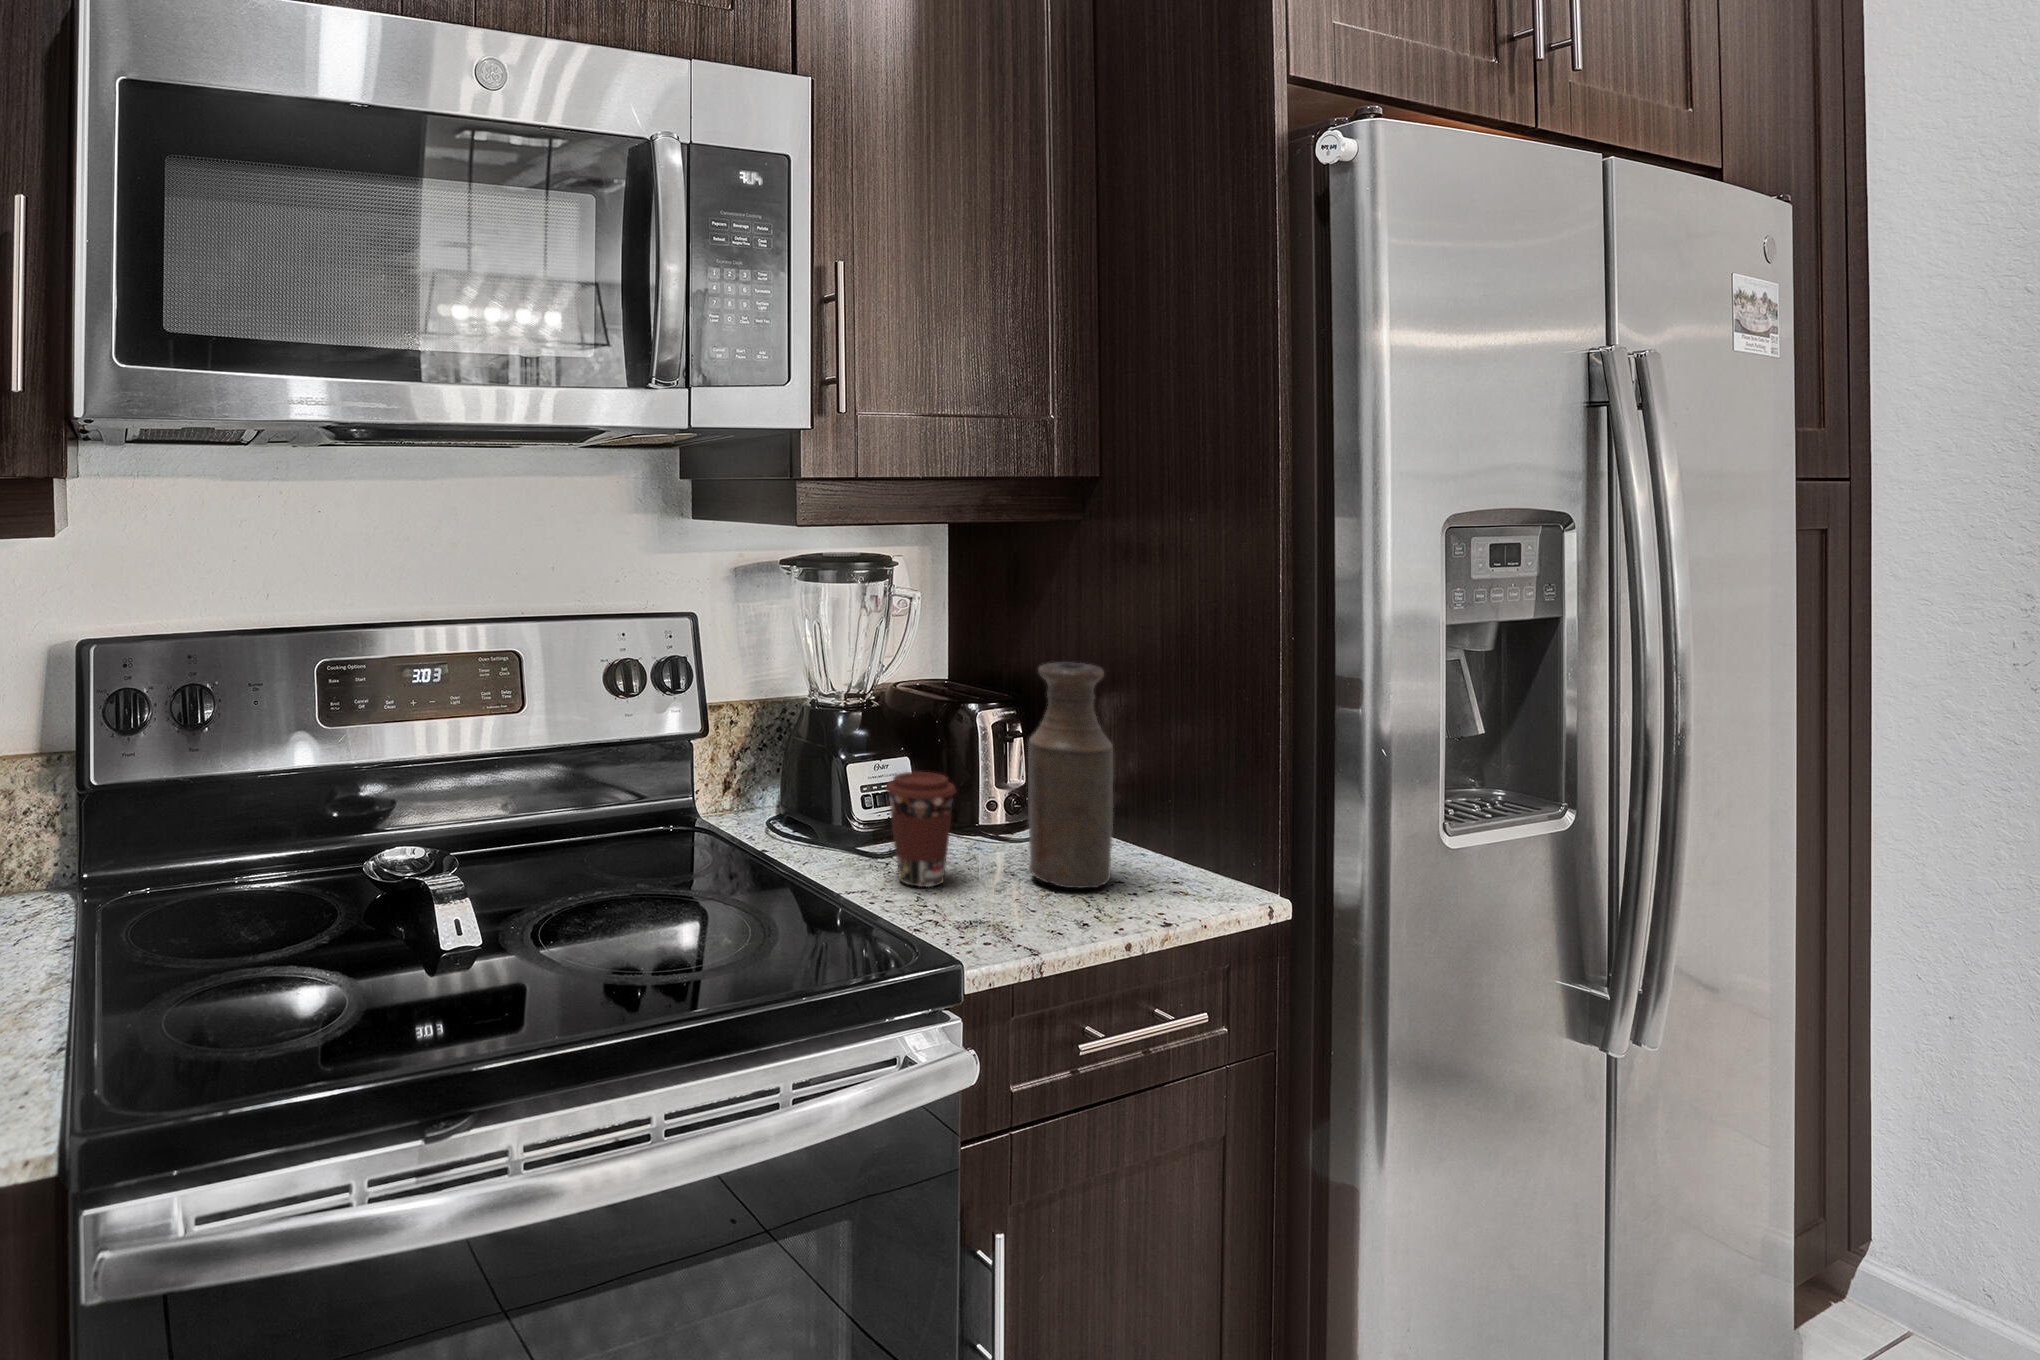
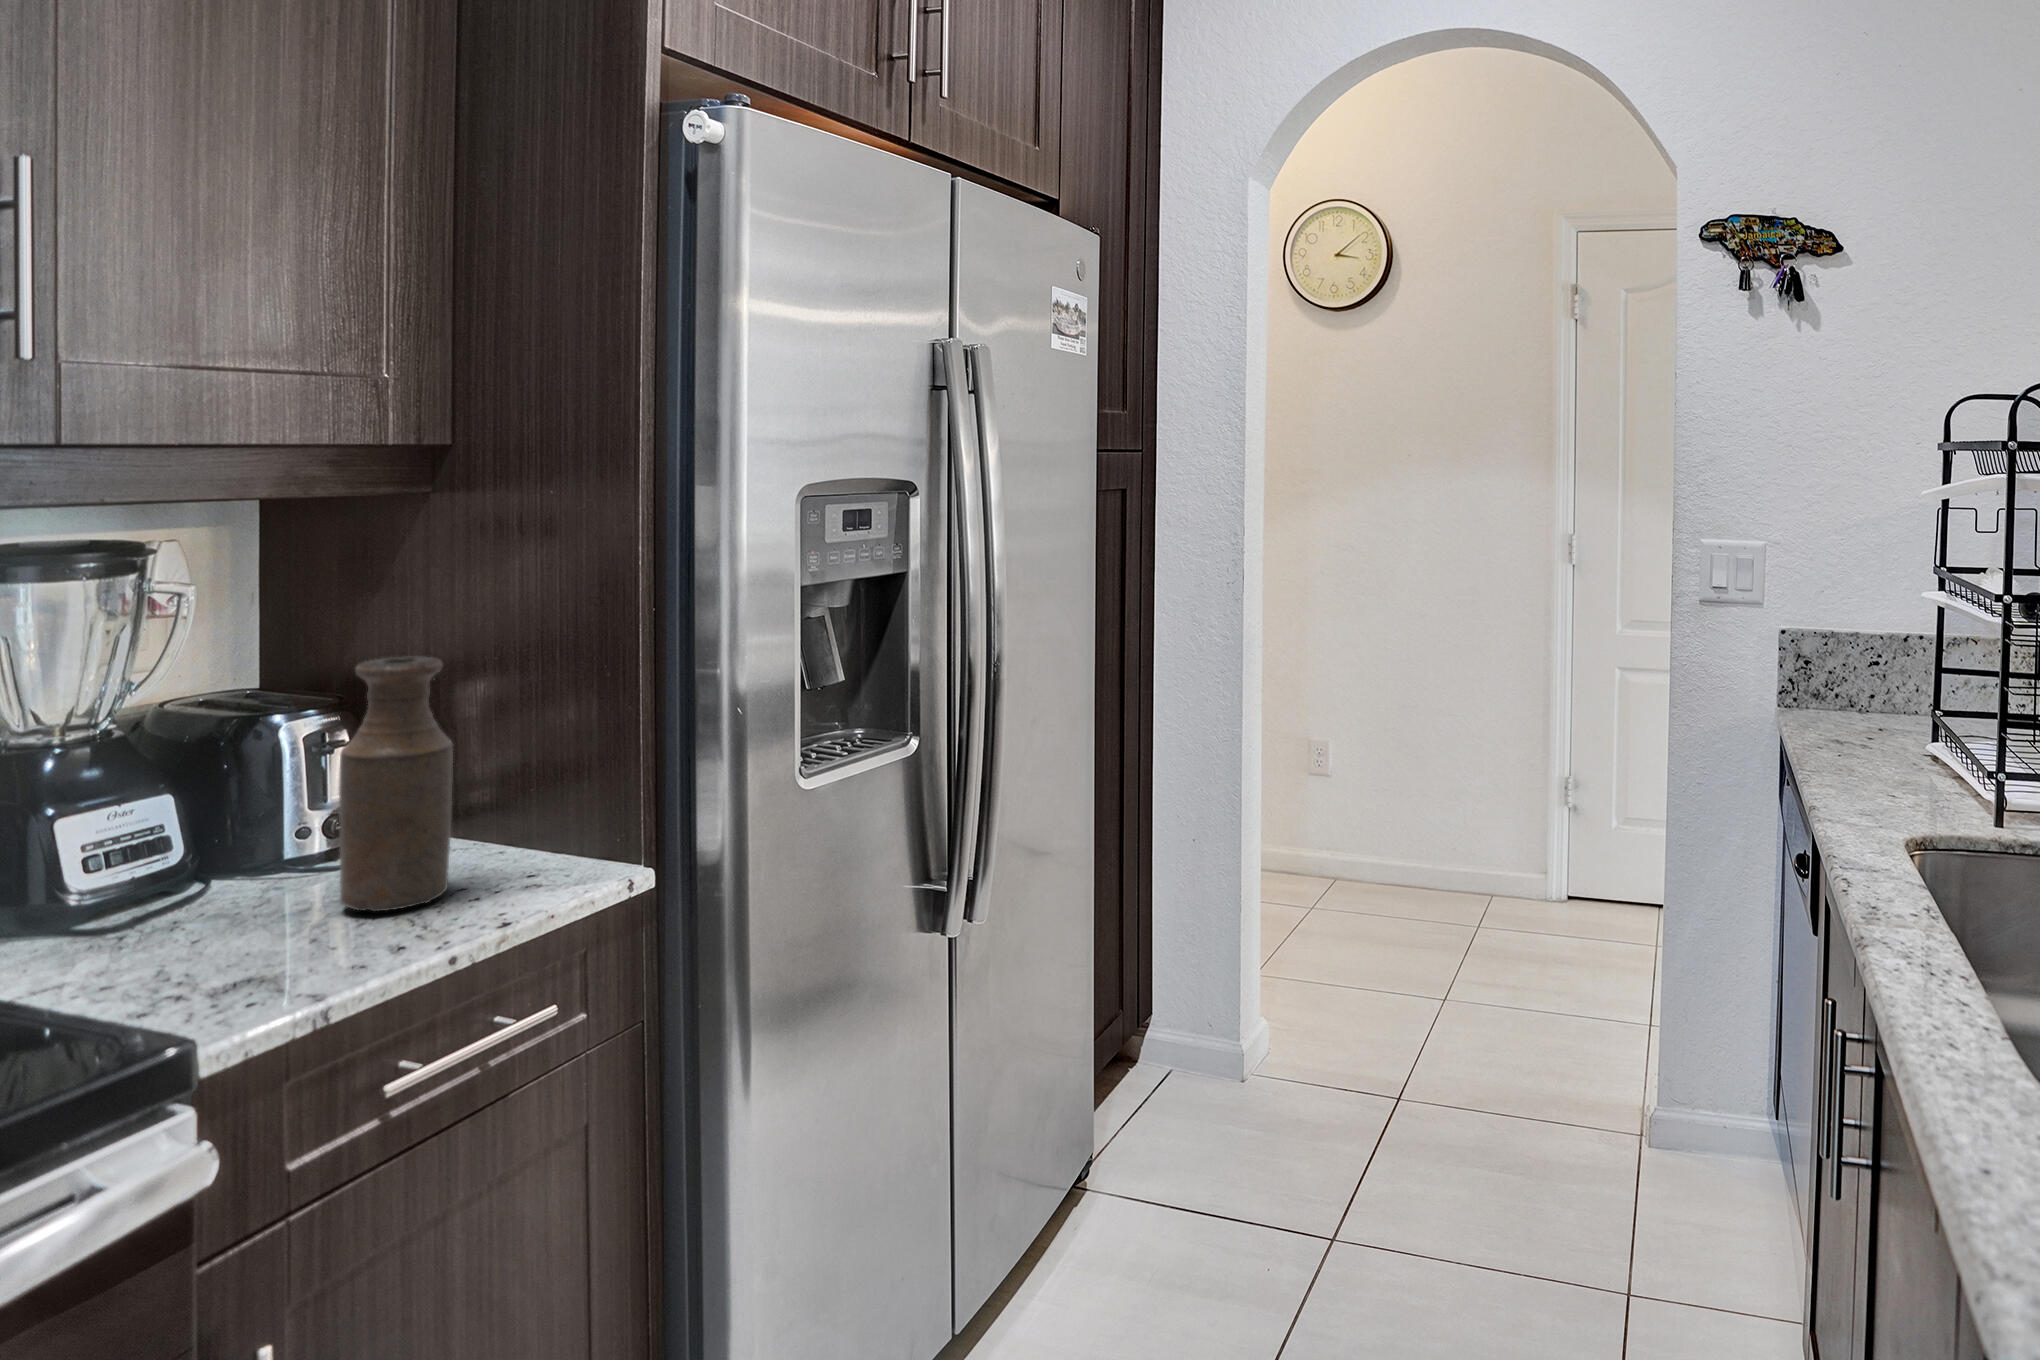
coffee cup: present [885,772,956,887] -> none [116,810,232,955]

